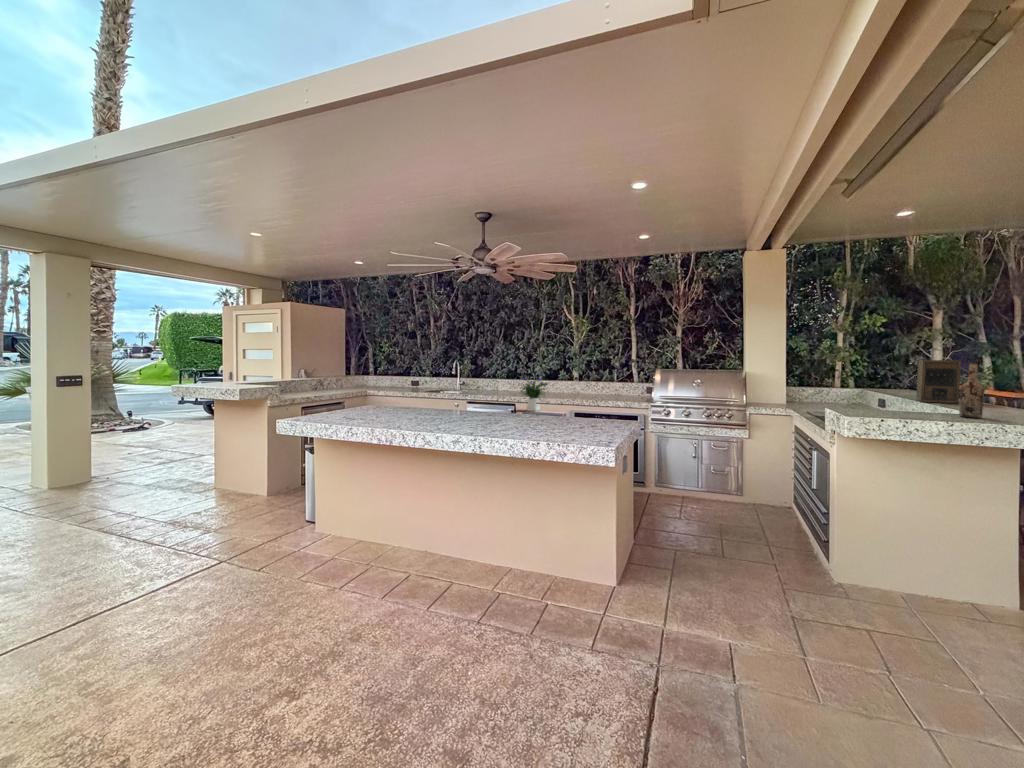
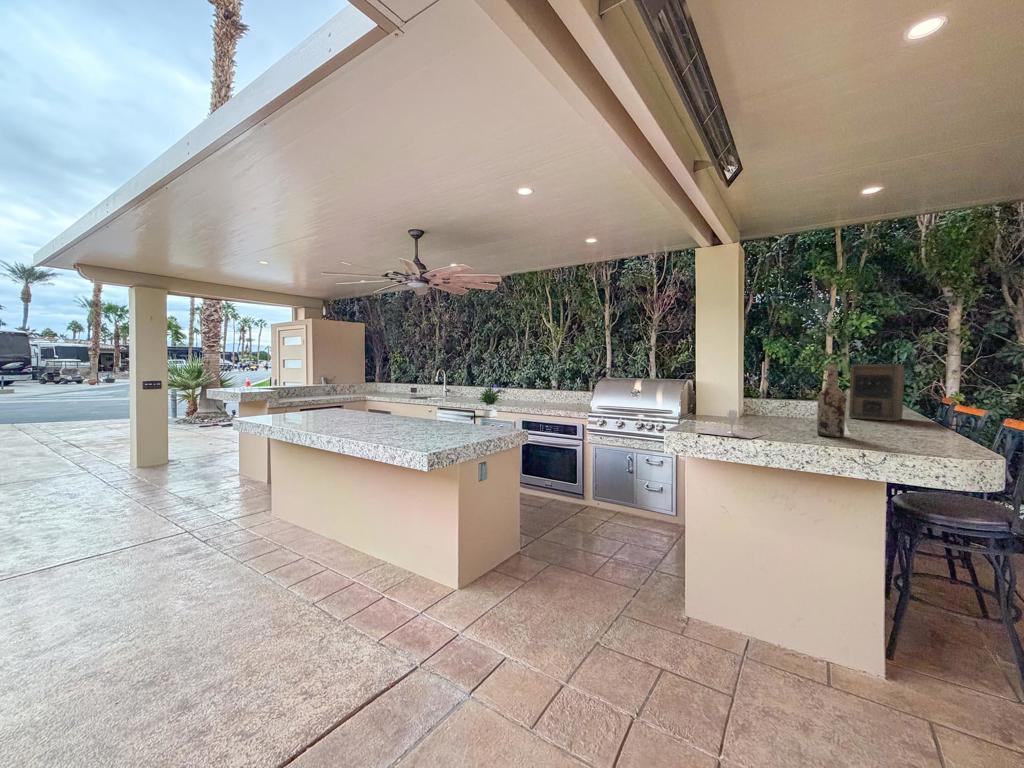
wine glass: none [879,401,939,422] -> present [697,410,767,439]

